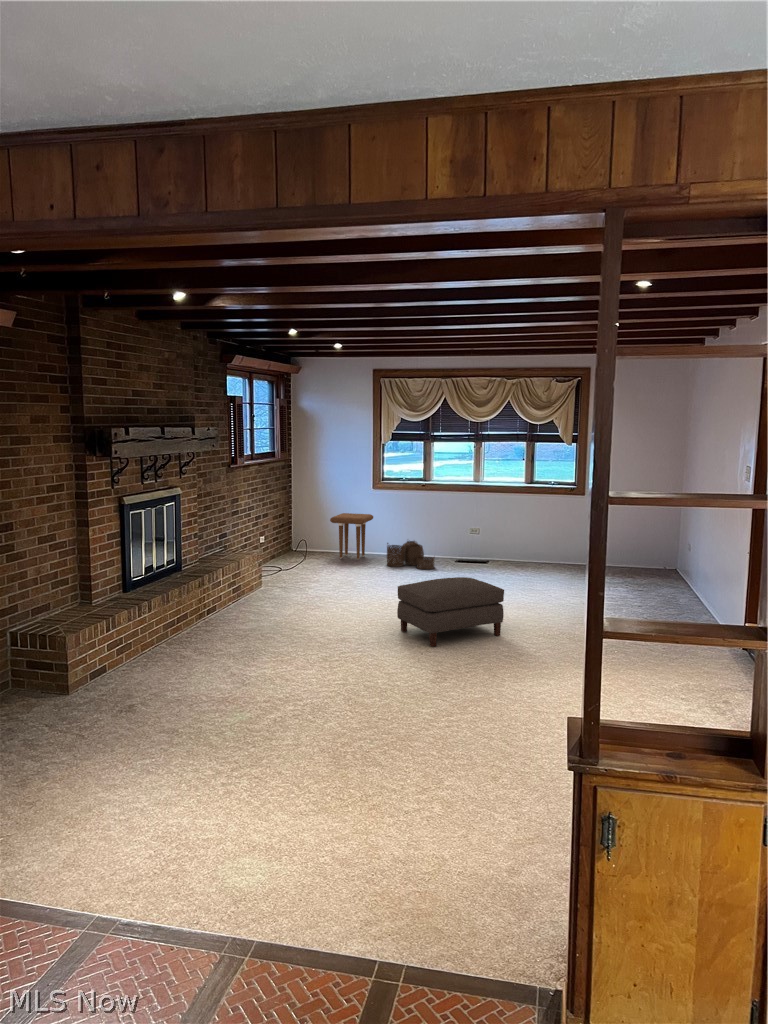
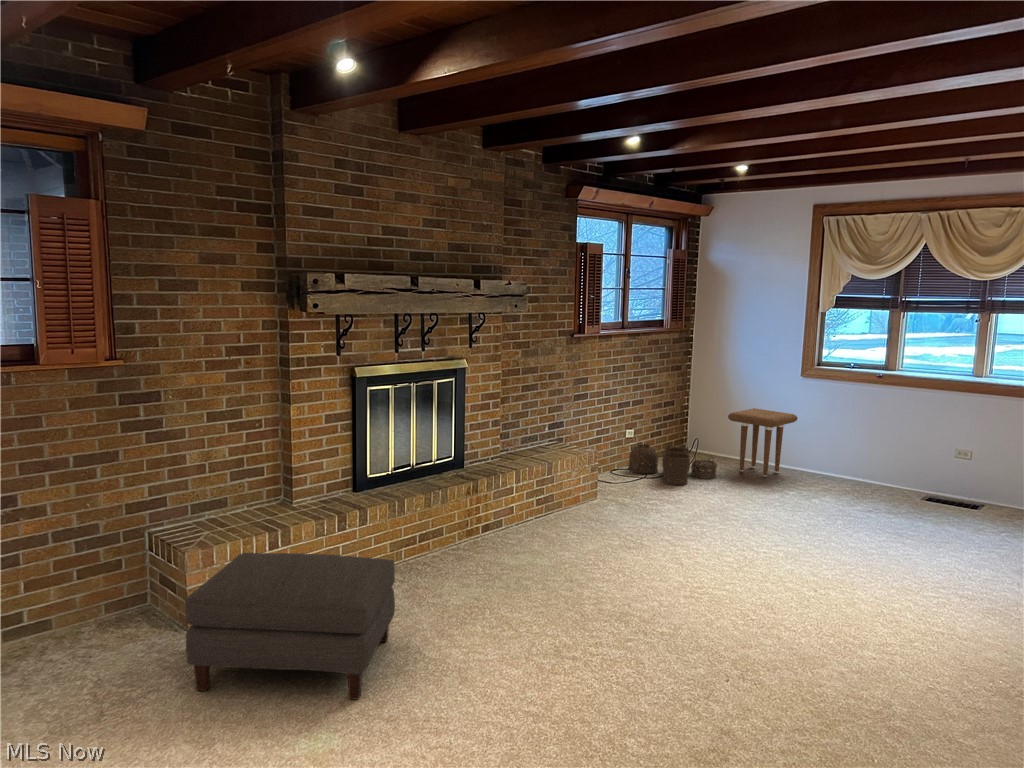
woven basket: present [387,541,435,569] -> present [628,444,717,485]
ottoman: present [397,577,504,647] -> present [185,553,395,699]

